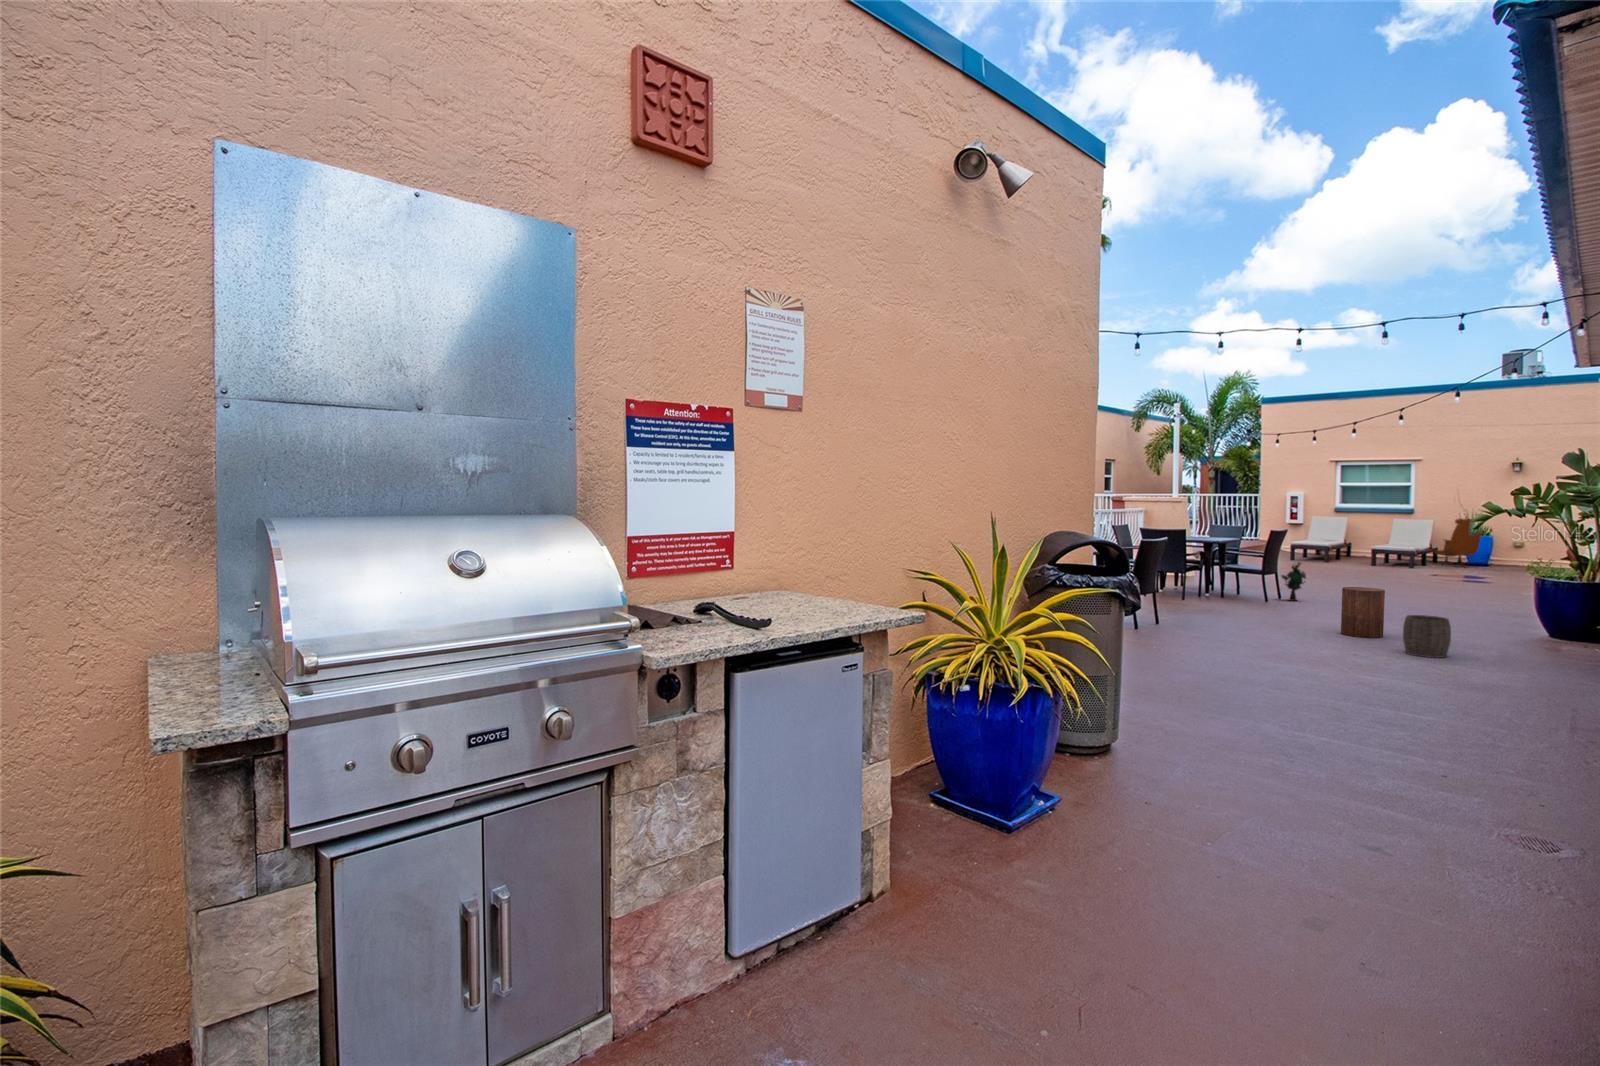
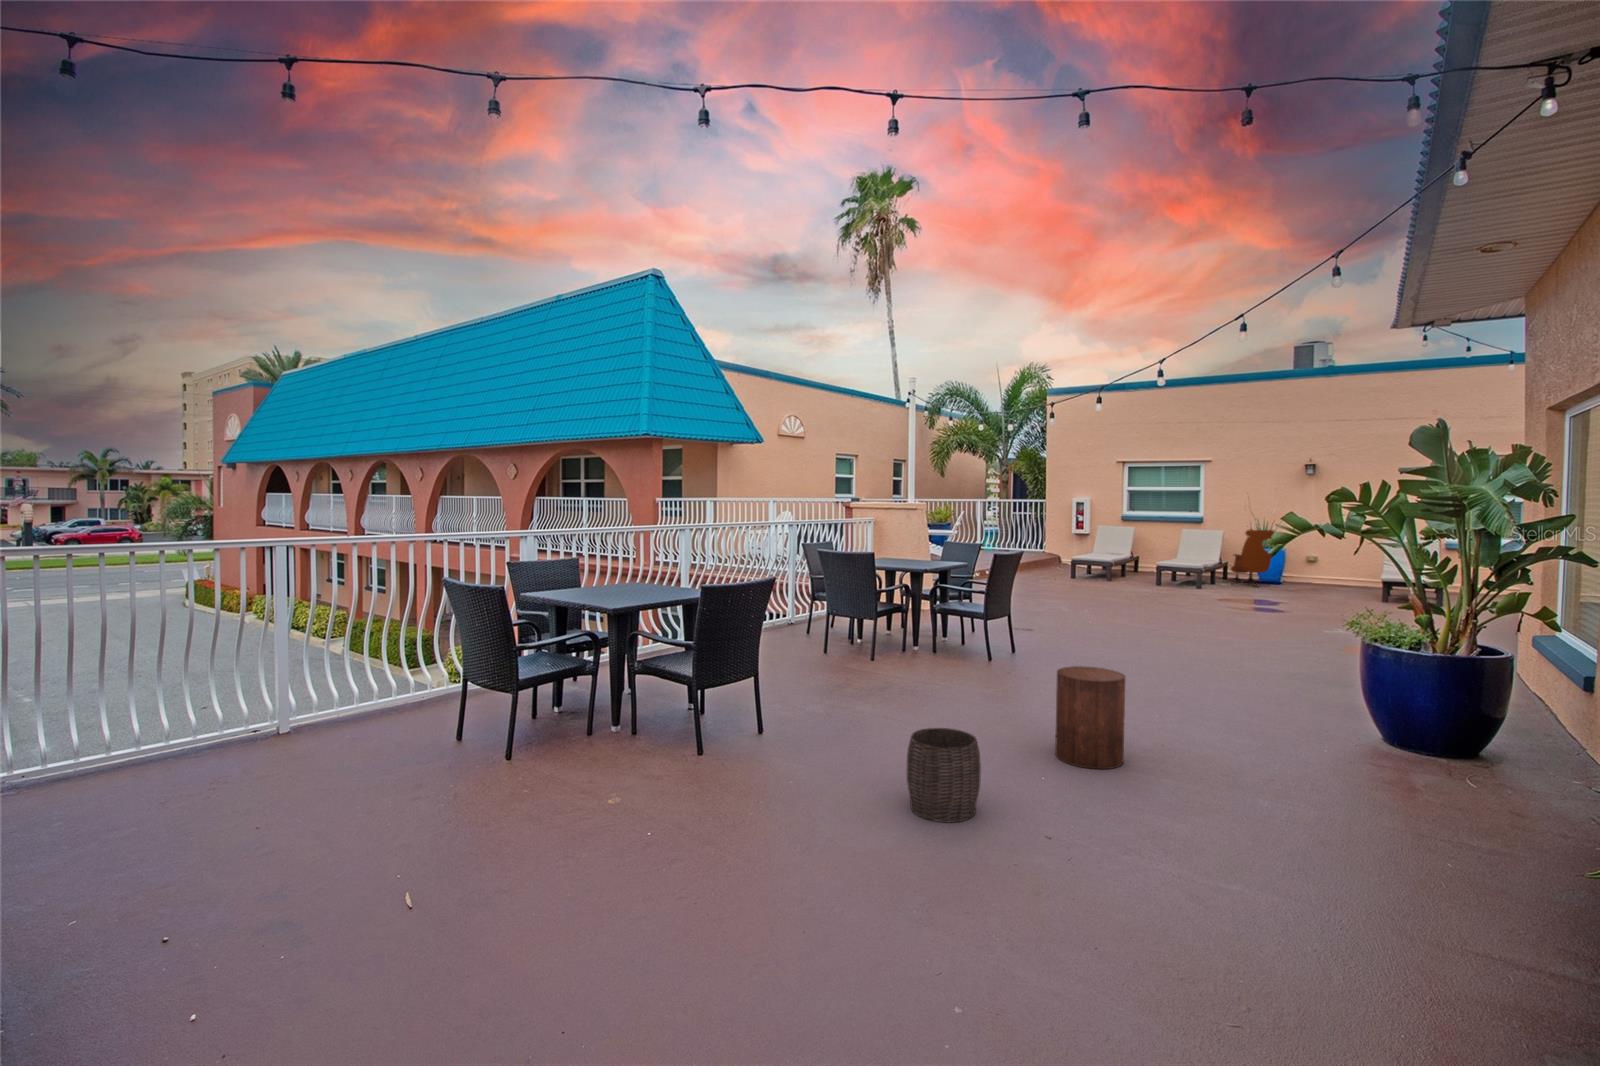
decorative plant: present [1282,563,1306,601] -> none [1014,599,1049,658]
woven basket: present [1403,615,1451,658] -> present [907,728,981,822]

